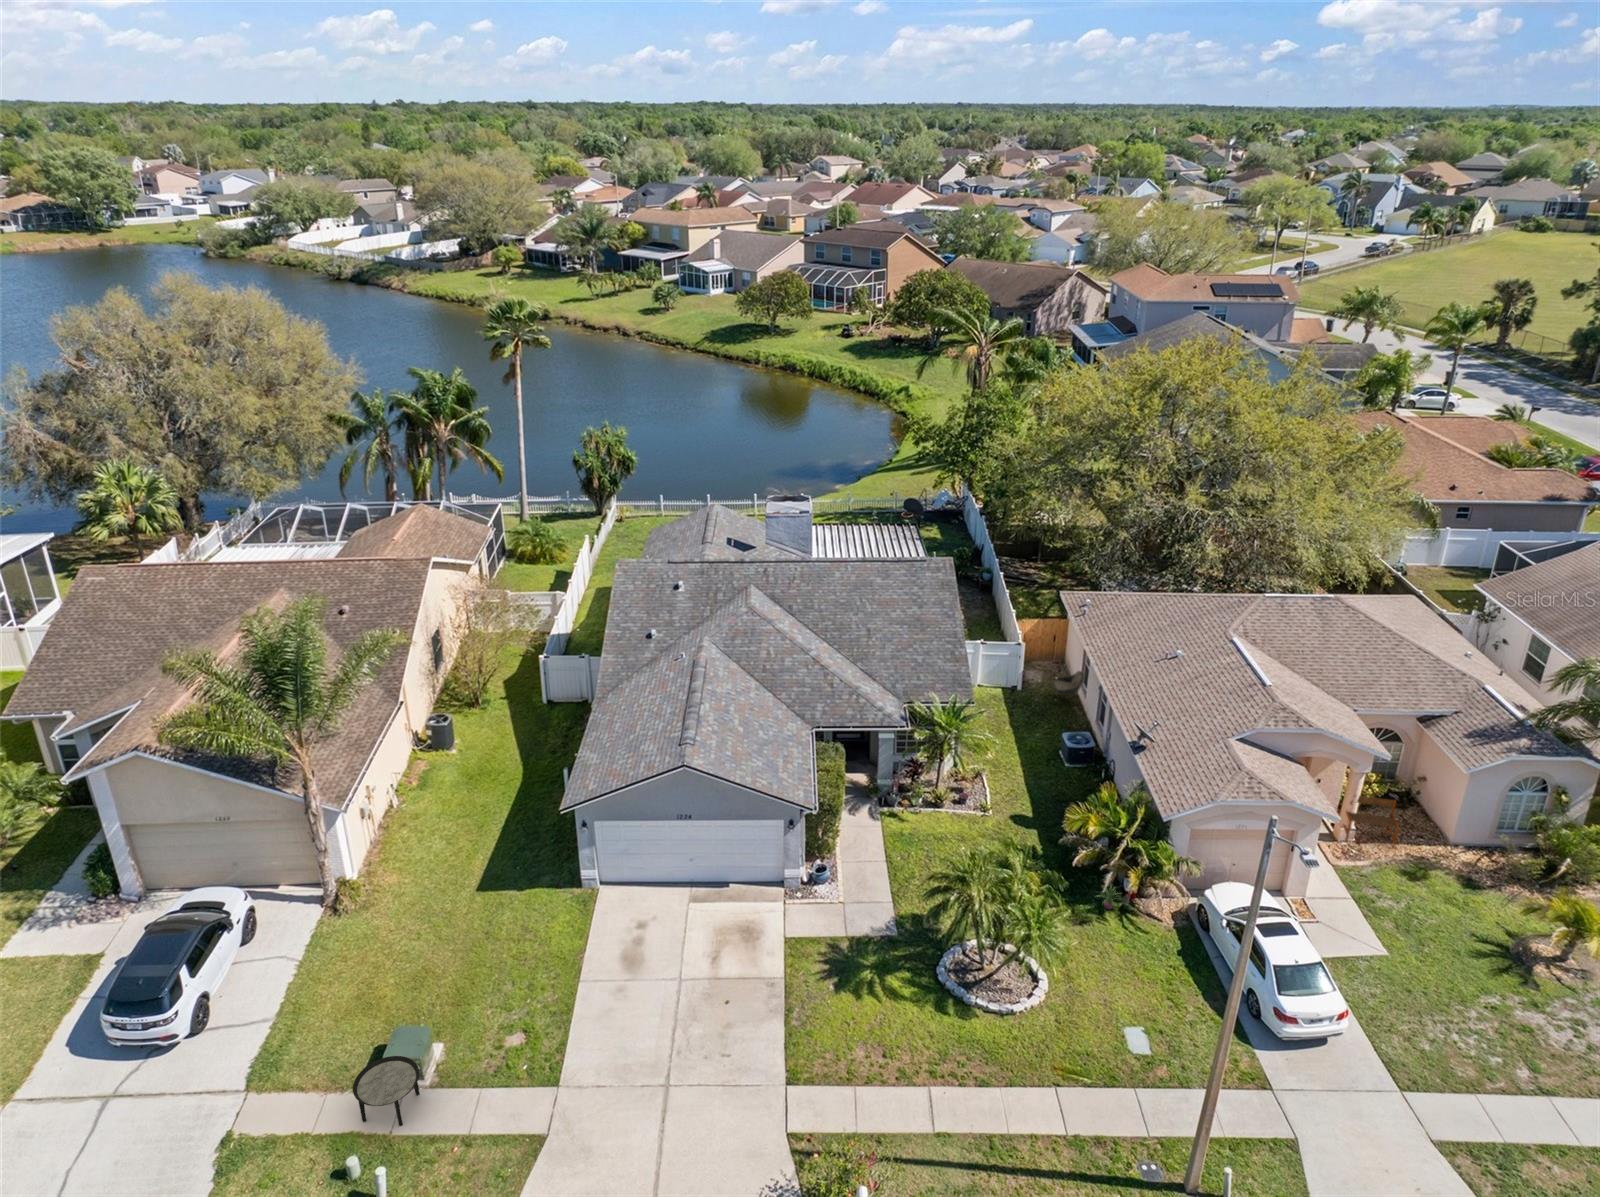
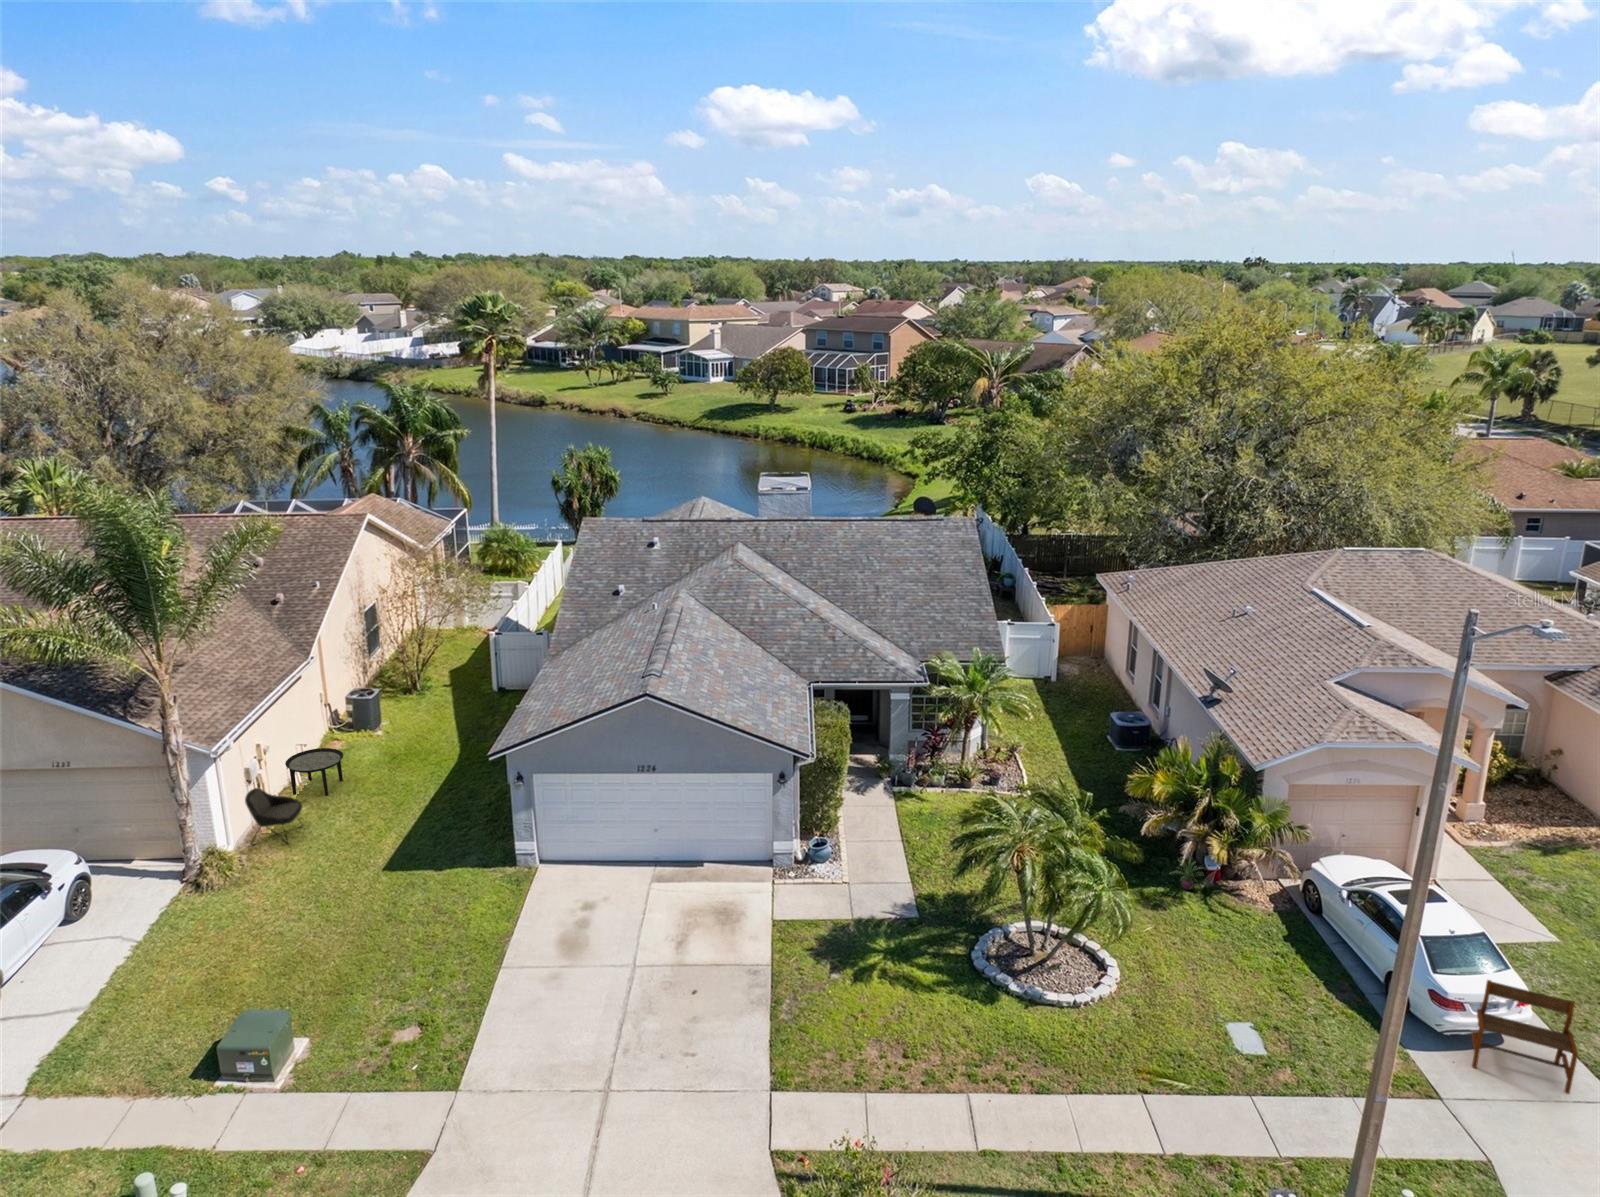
lounge chair: present [1053,671,1085,702] -> present [245,788,302,845]
bench: present [1342,796,1399,849] -> present [1472,980,1578,1094]
round table: present [353,1056,420,1126] -> present [285,748,343,796]

